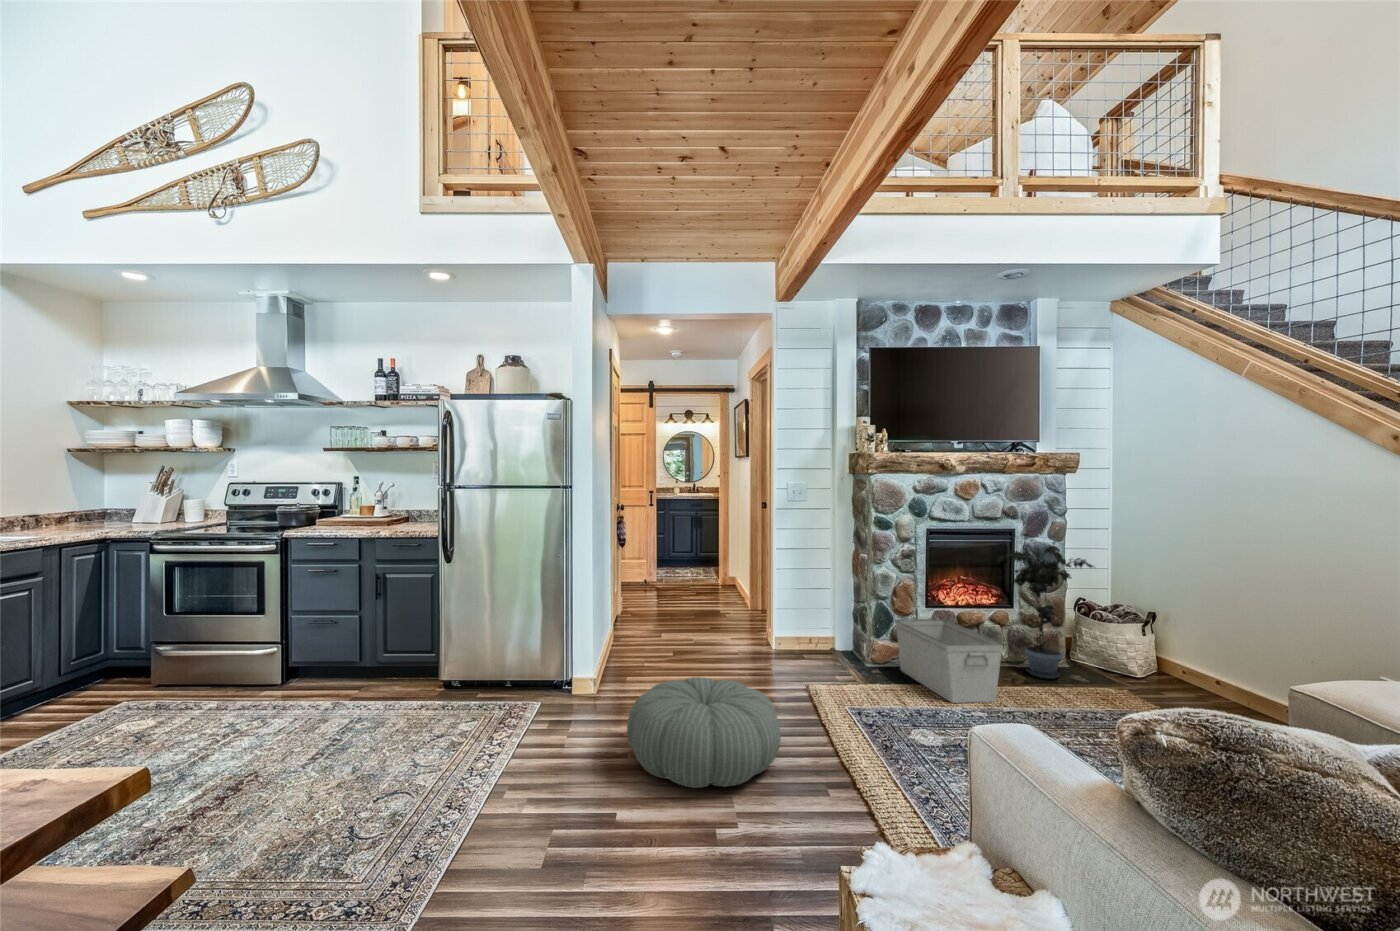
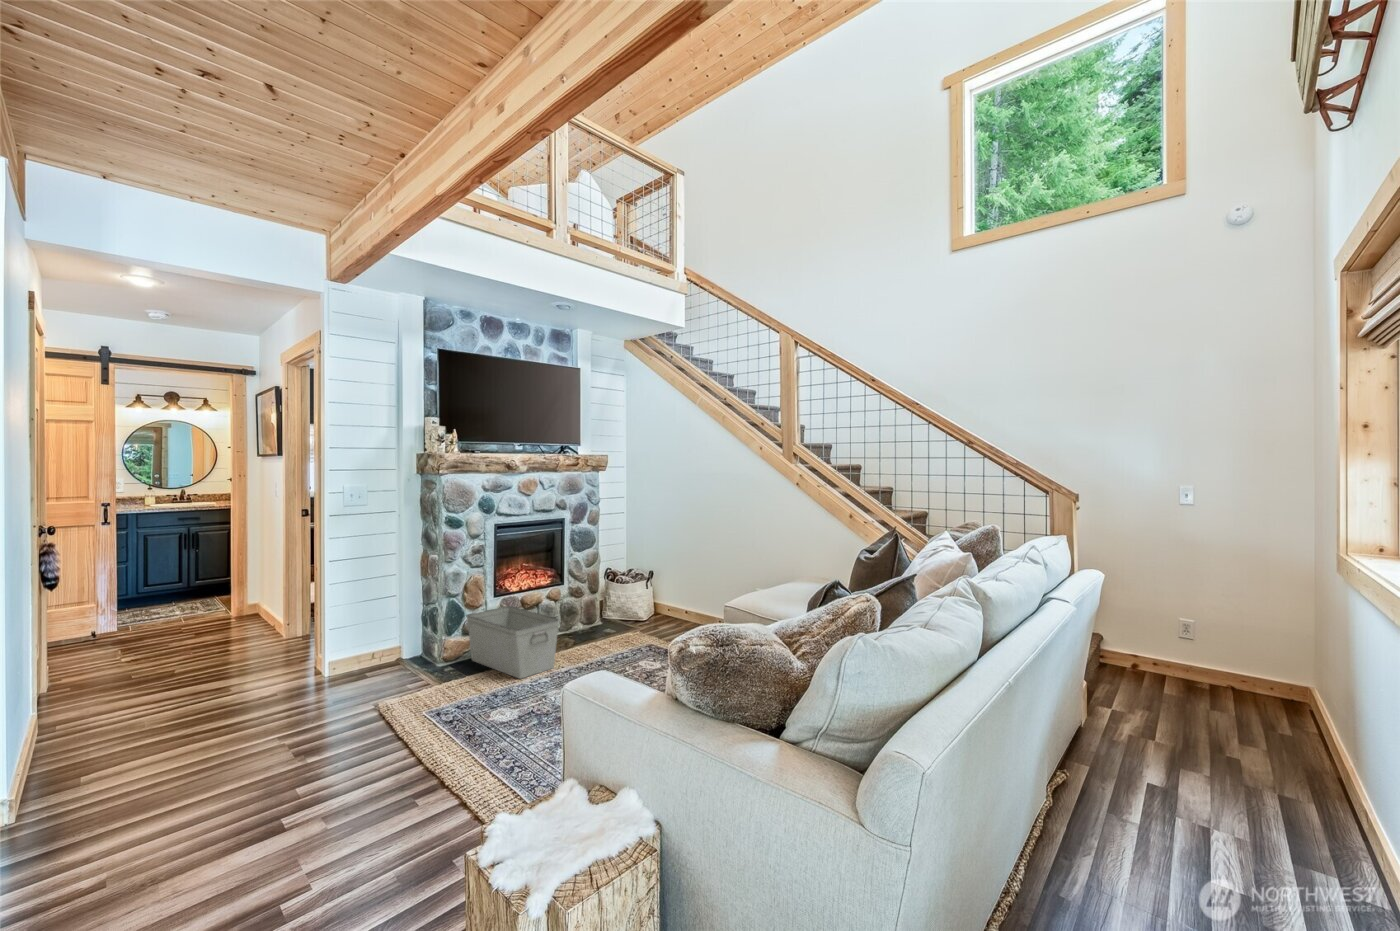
potted plant: present [998,542,1094,679] -> none [552,528,622,639]
pouf: present [627,677,781,788] -> none [172,720,373,850]

